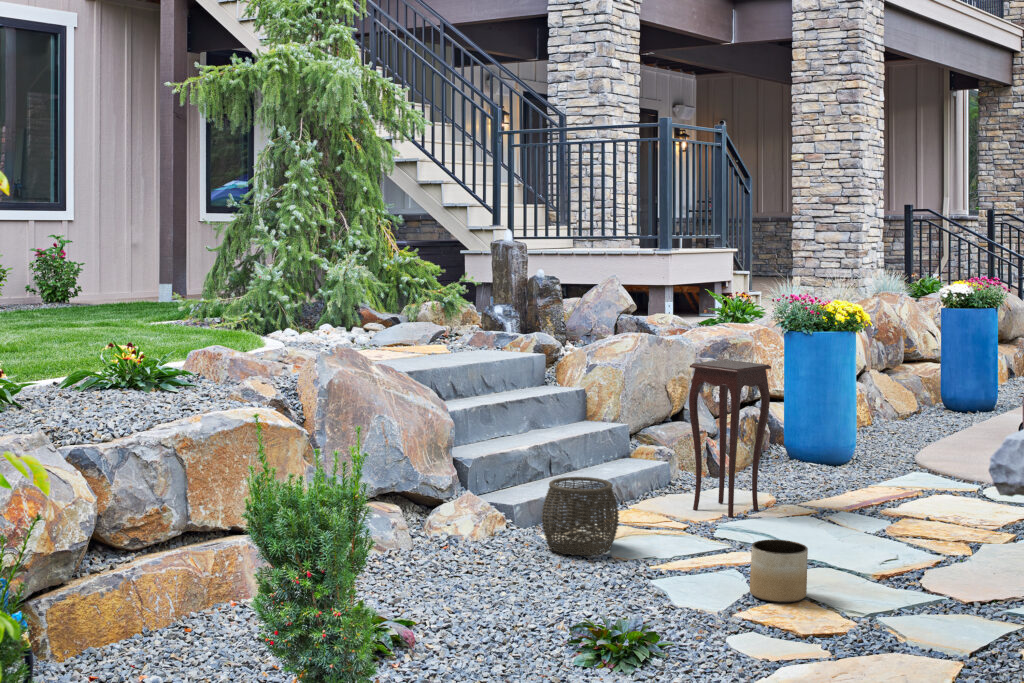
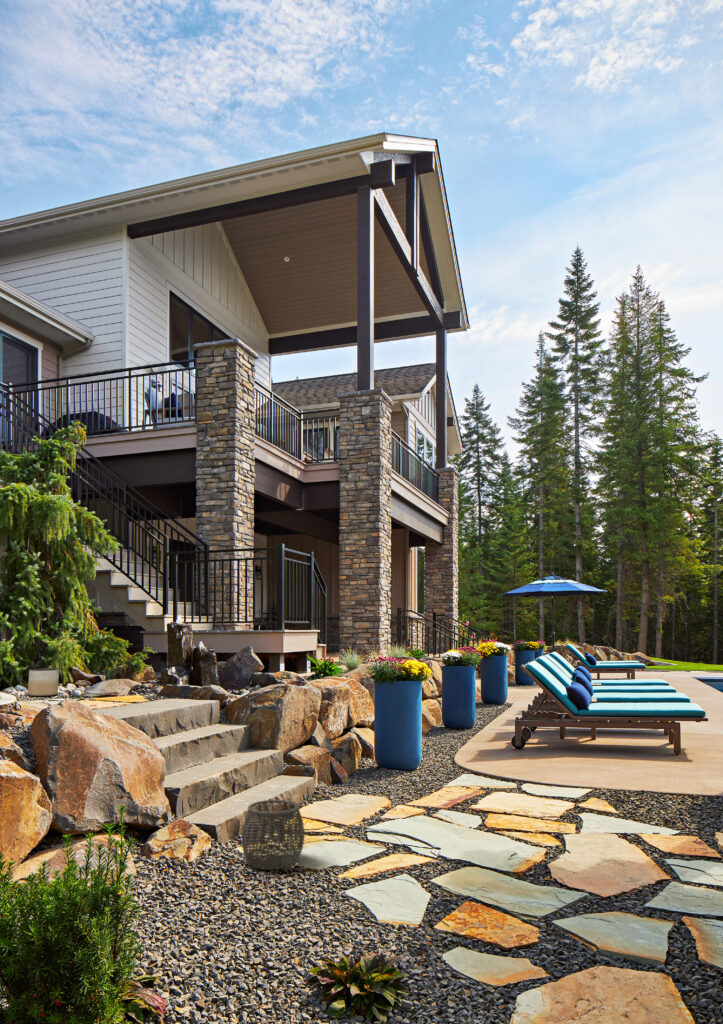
side table: present [689,360,771,518] -> none [338,700,394,822]
planter: present [750,540,808,603] -> present [28,669,59,697]

